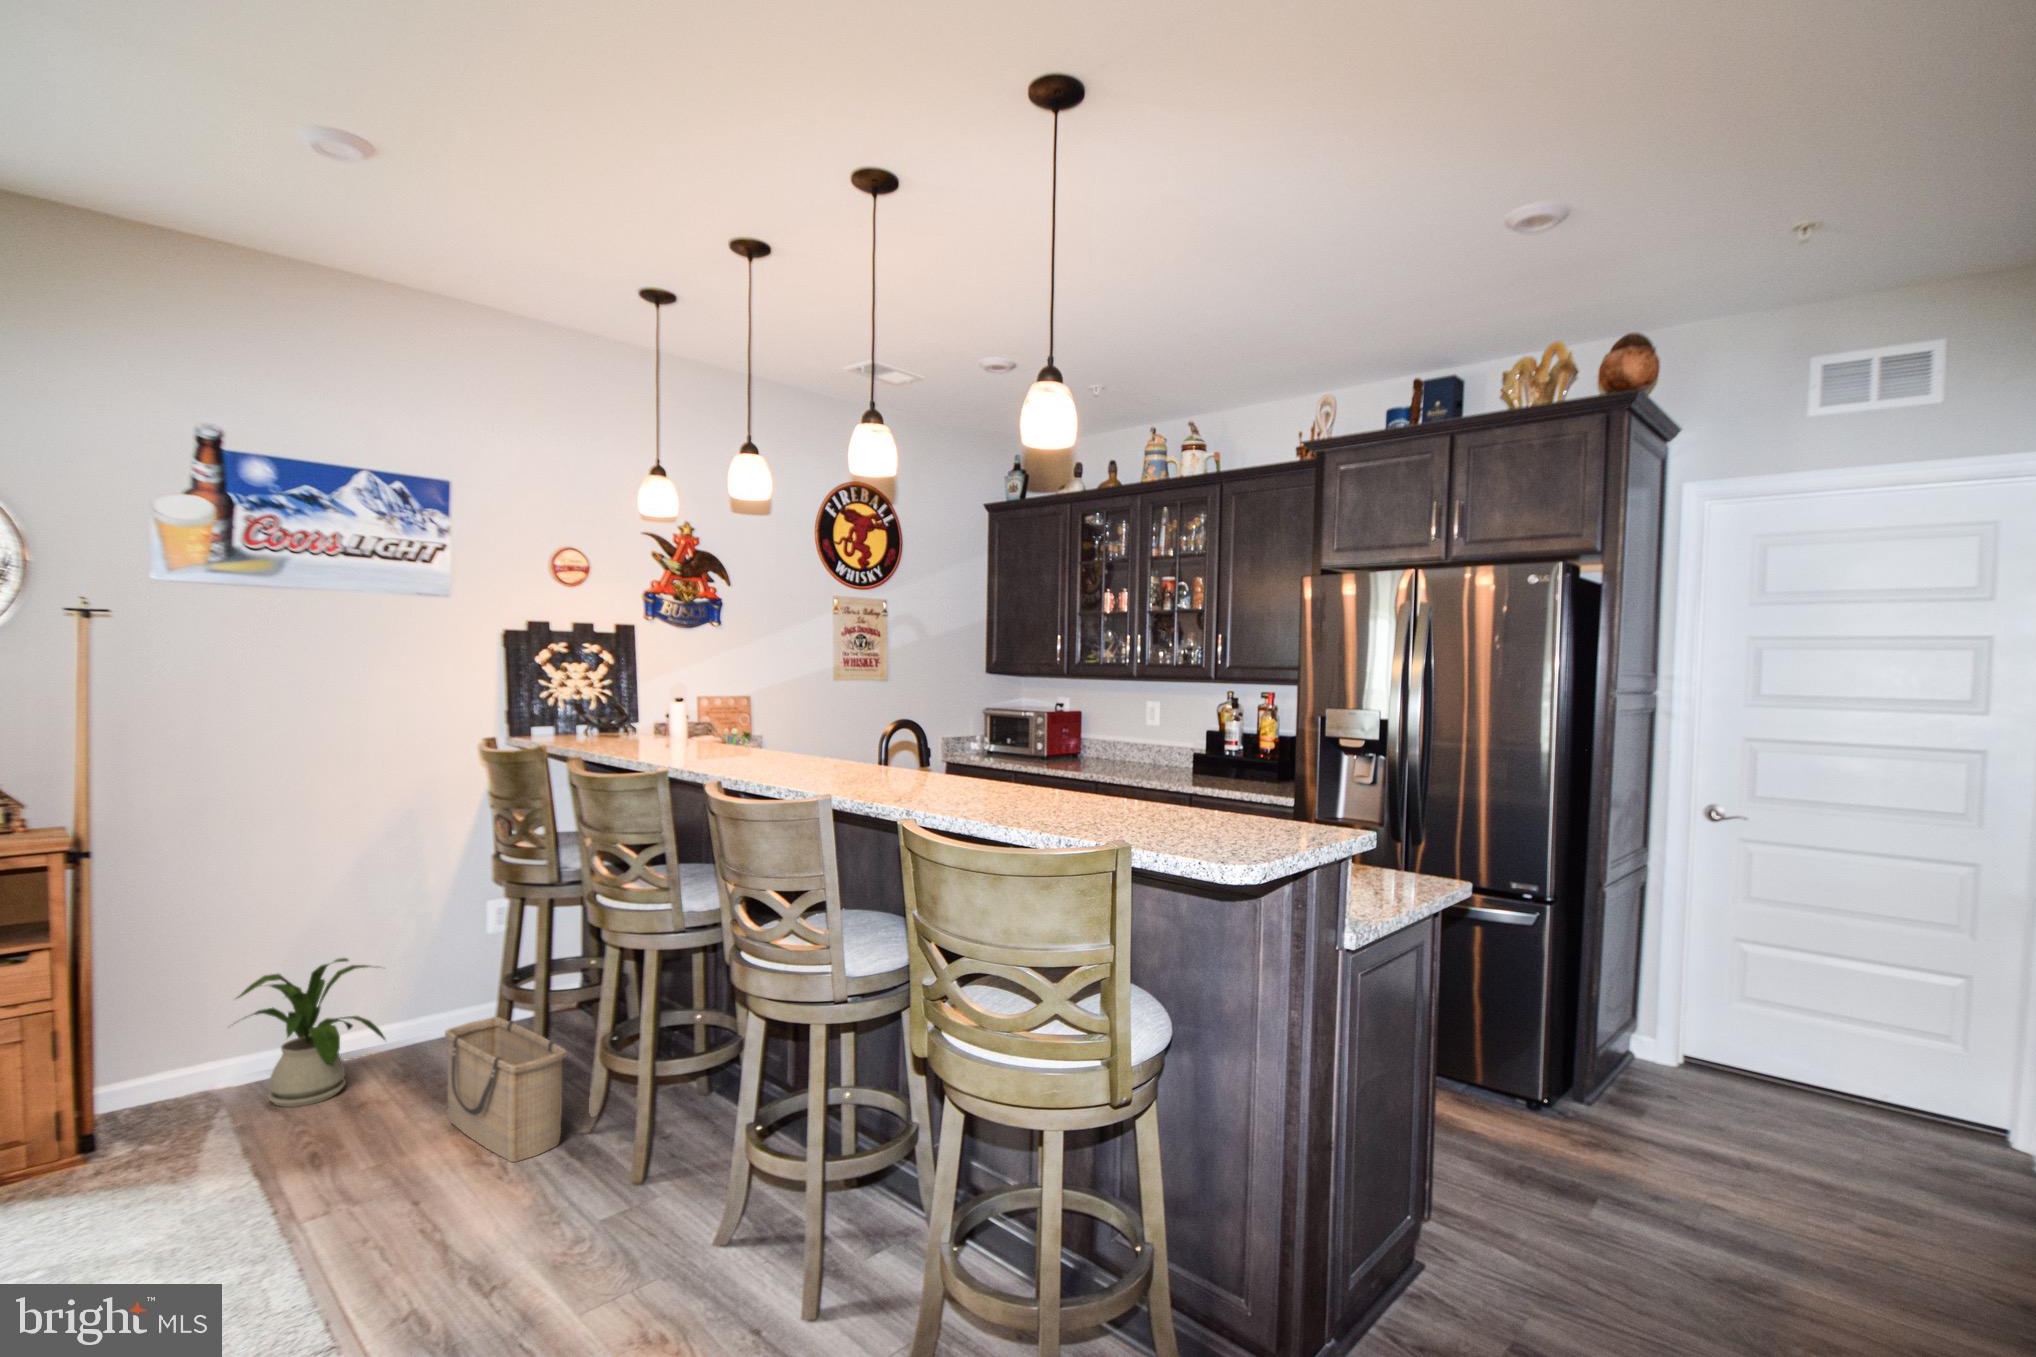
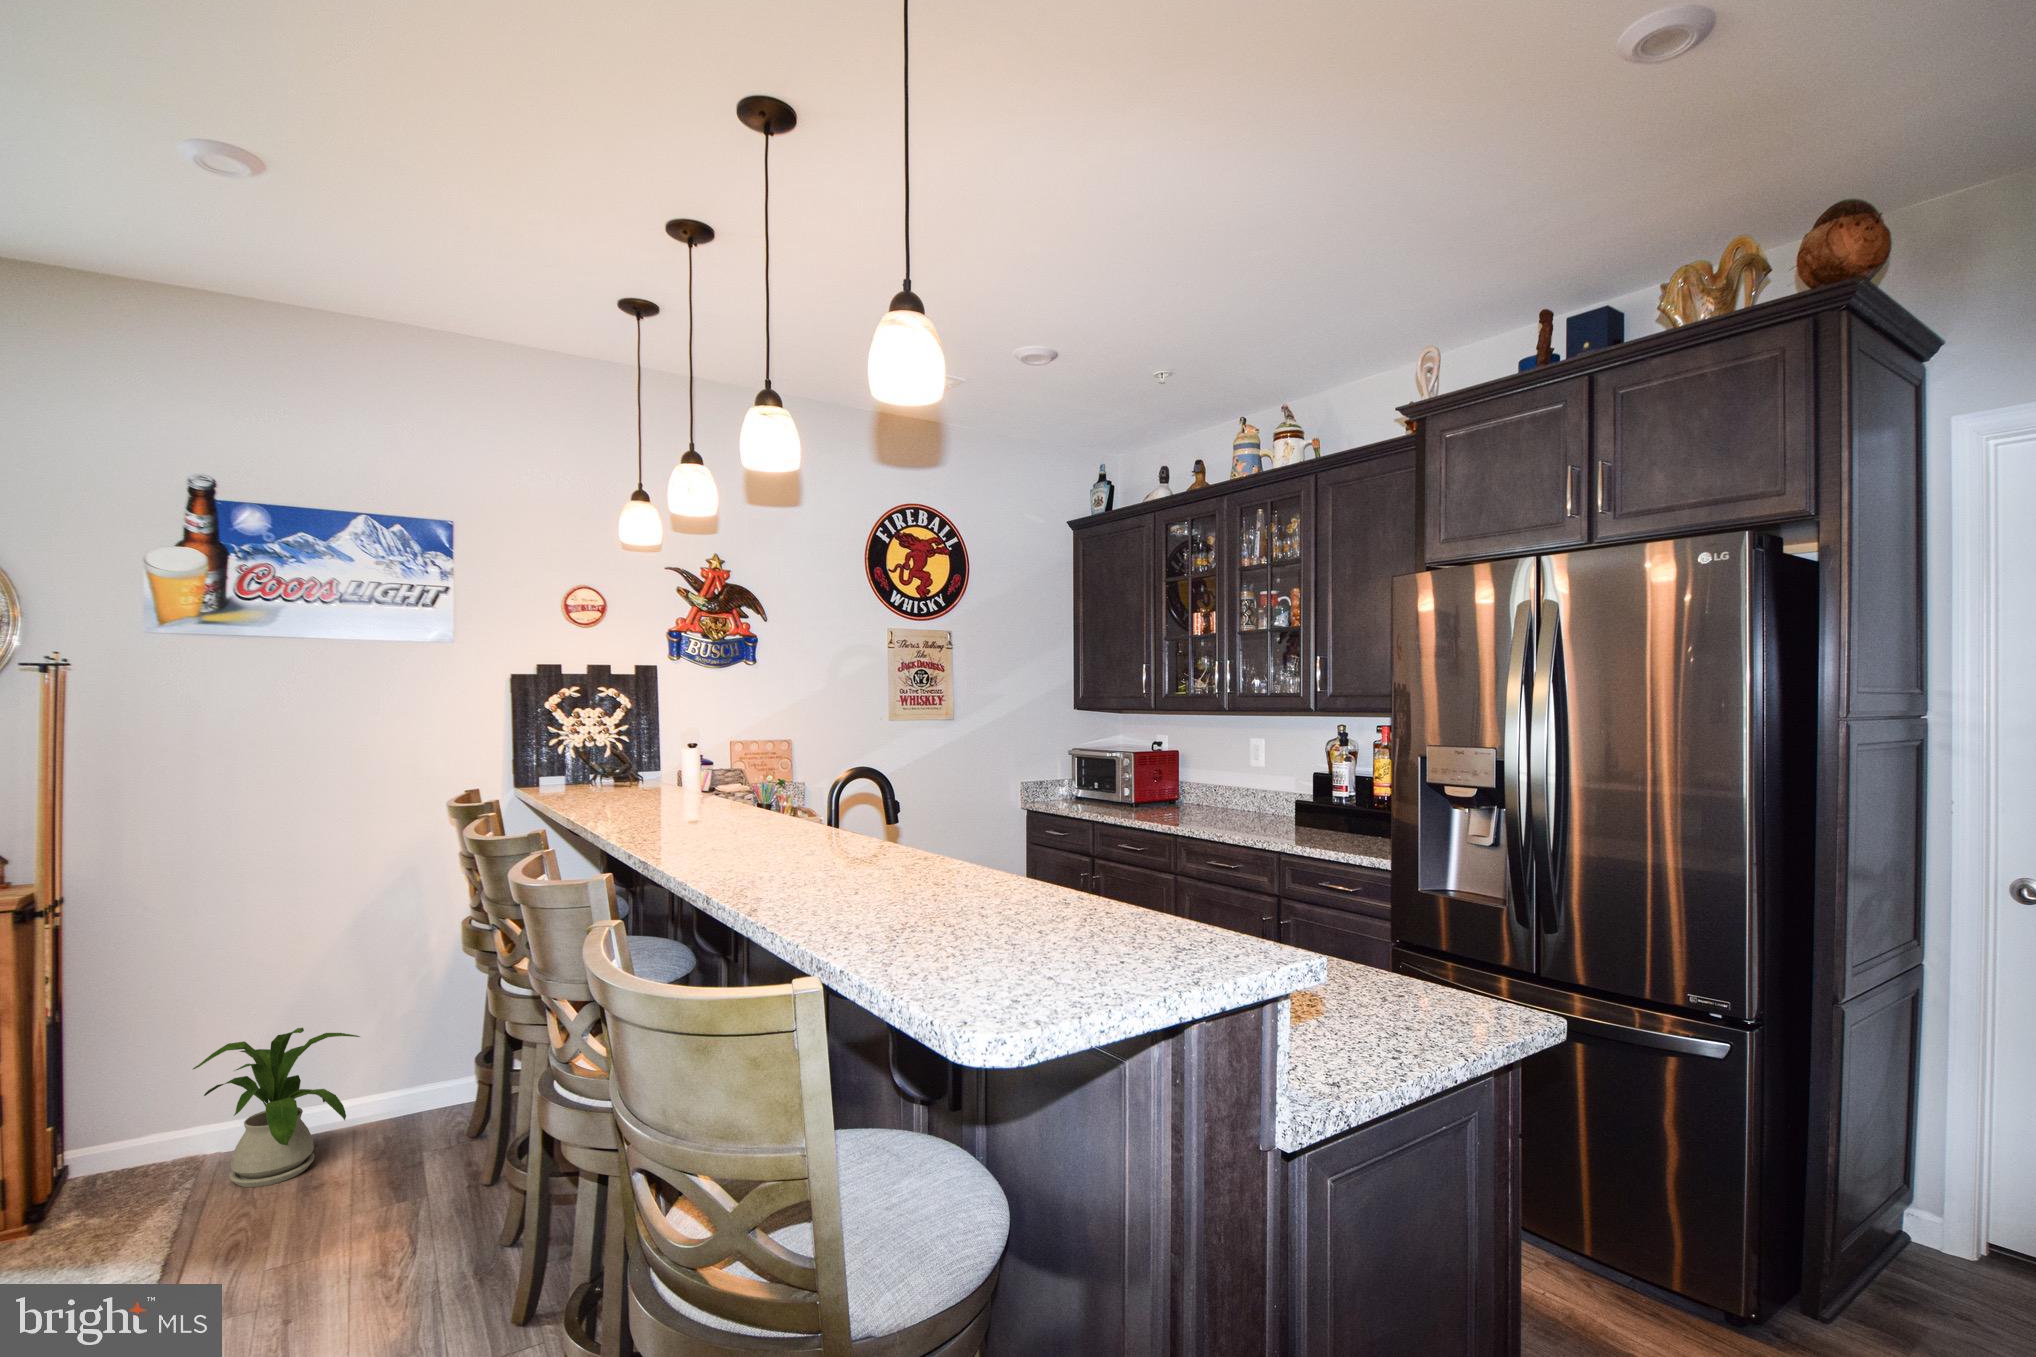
basket: present [445,1017,567,1162] -> none [370,1103,471,1287]

